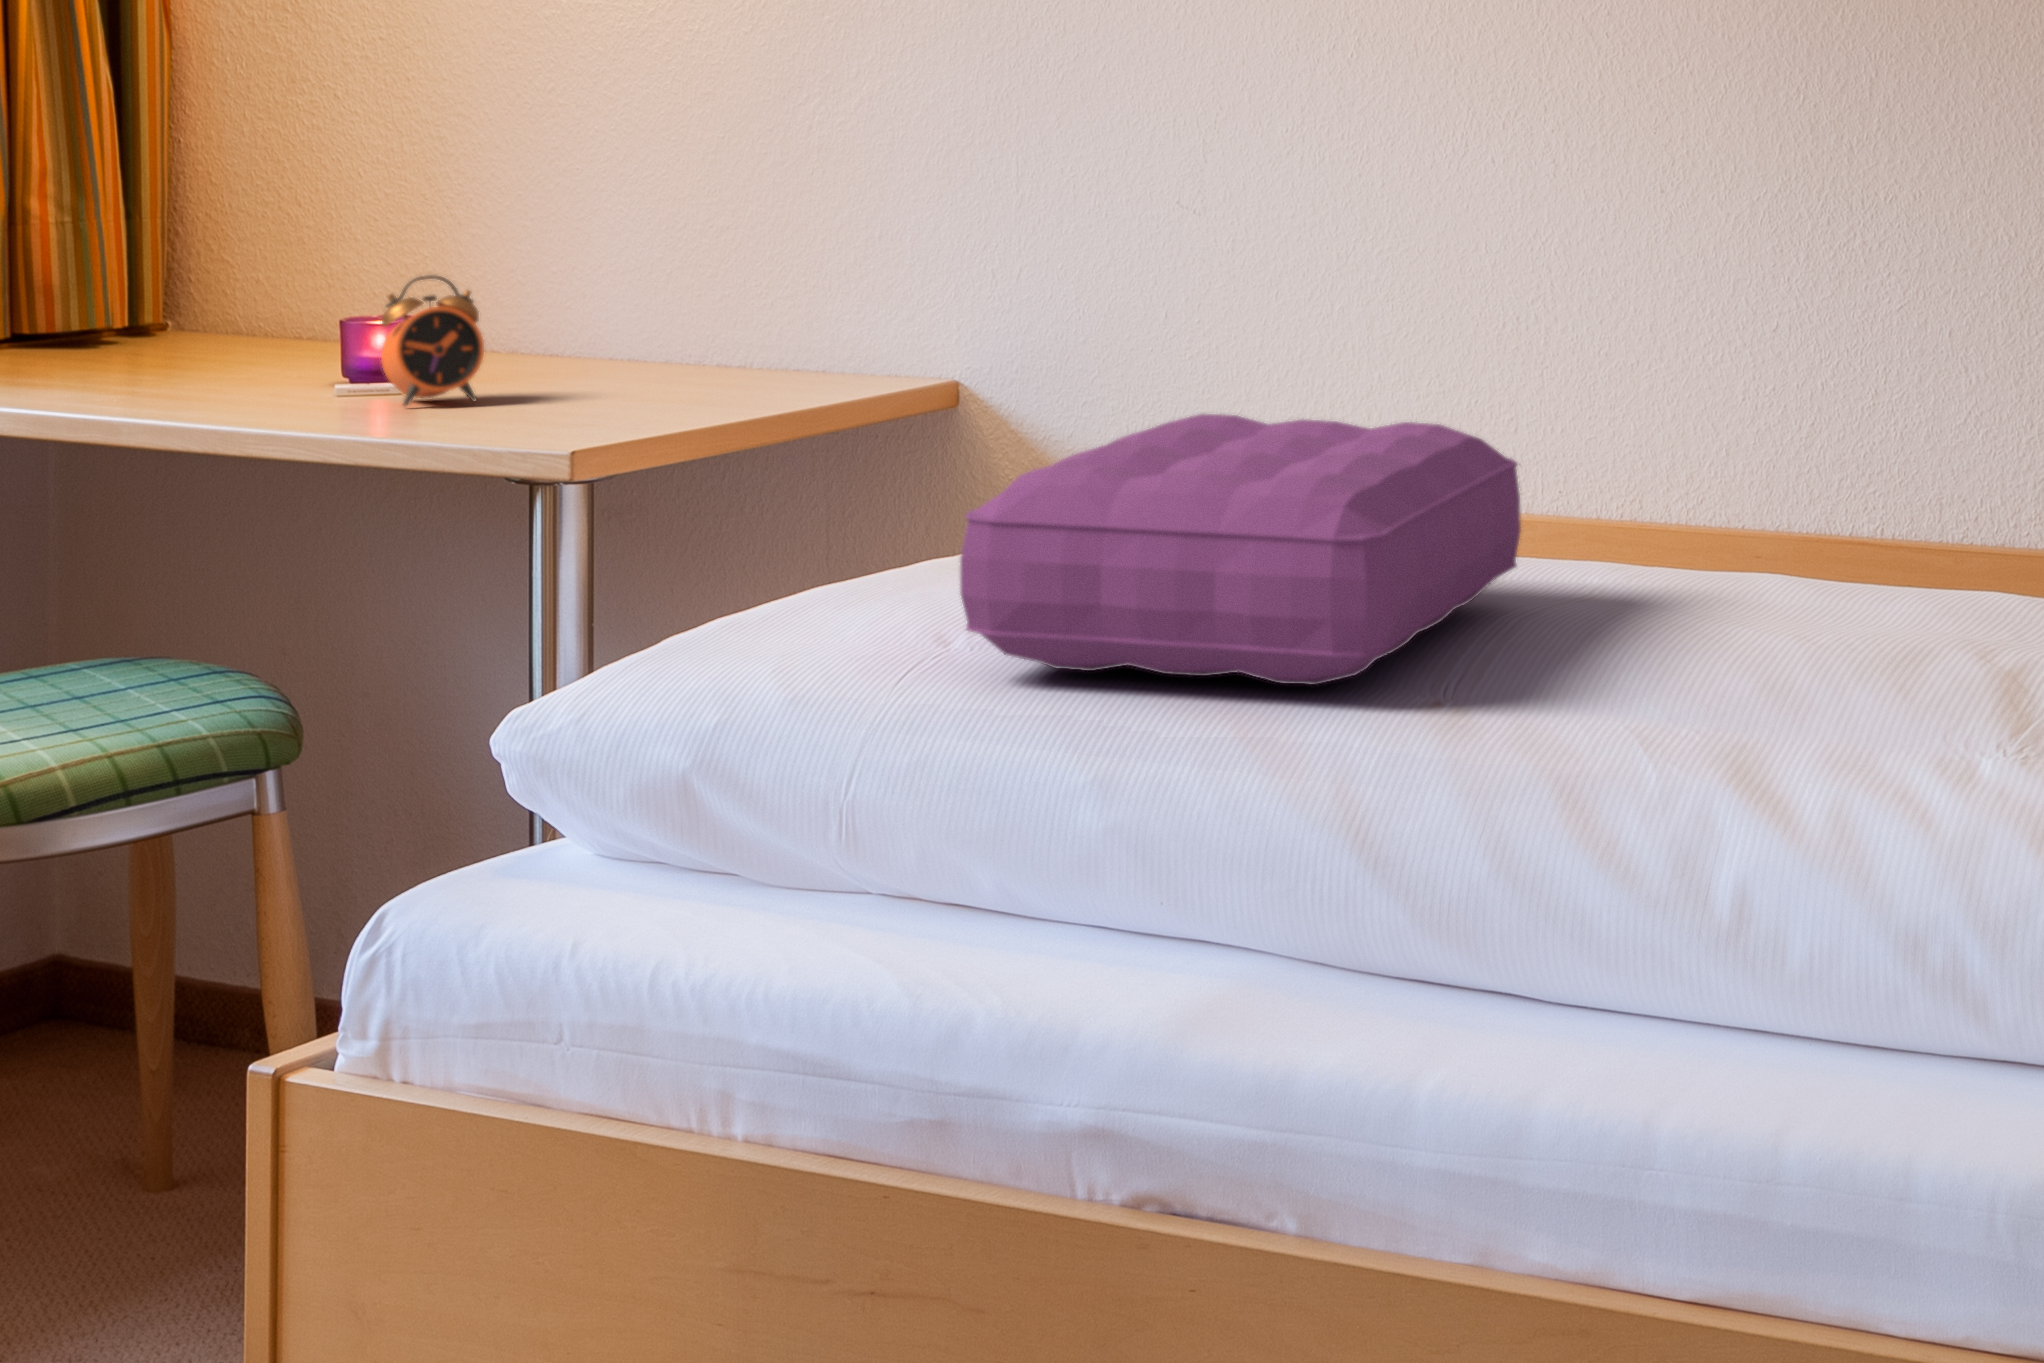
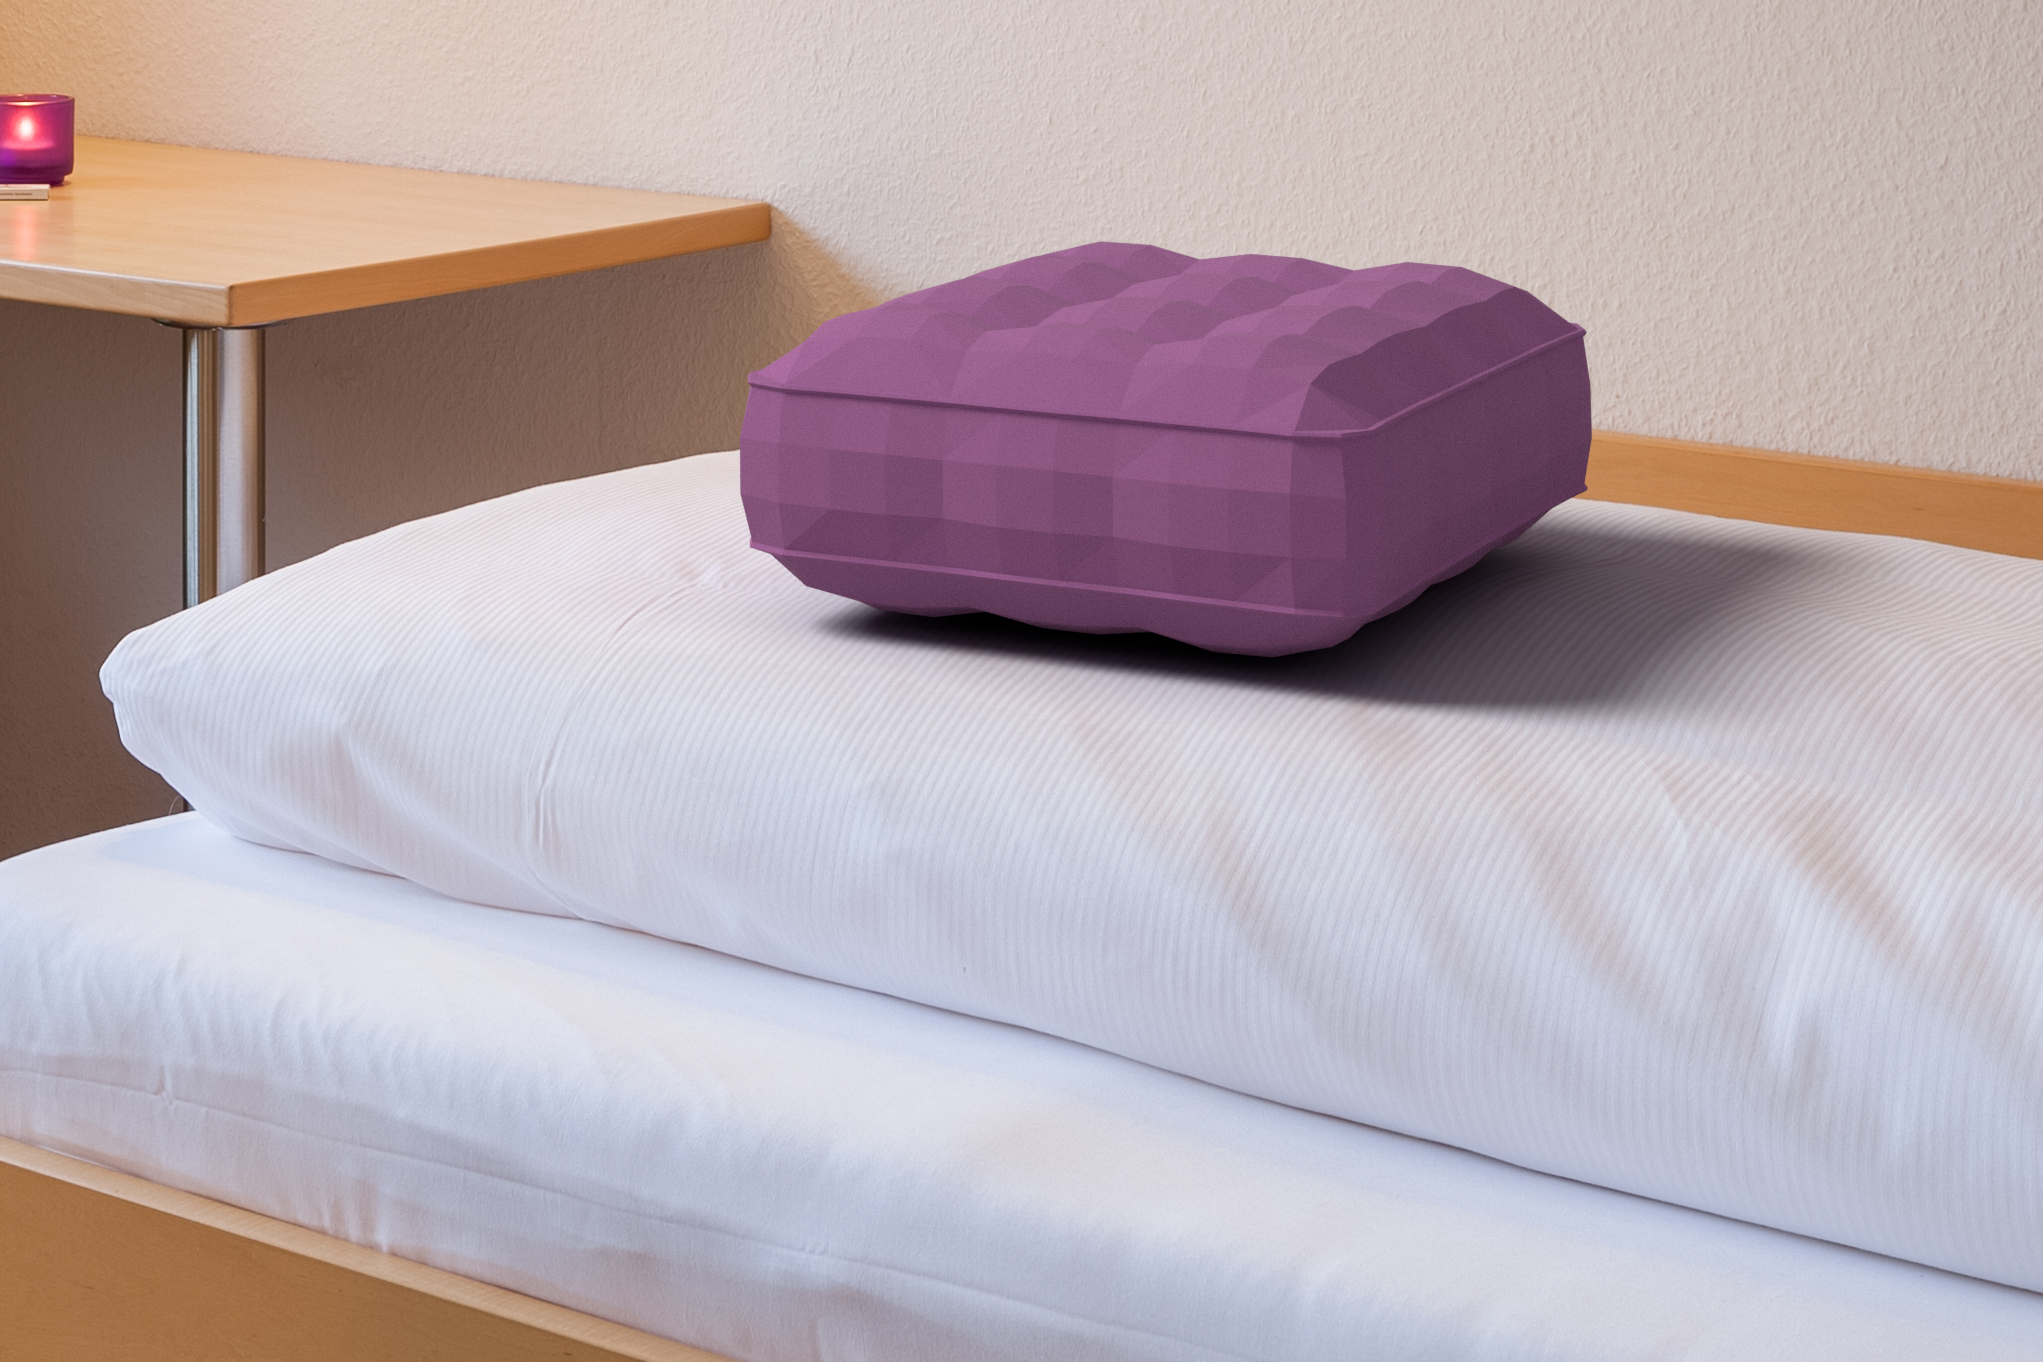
alarm clock: present [381,275,484,406] -> none [18,34,145,208]

